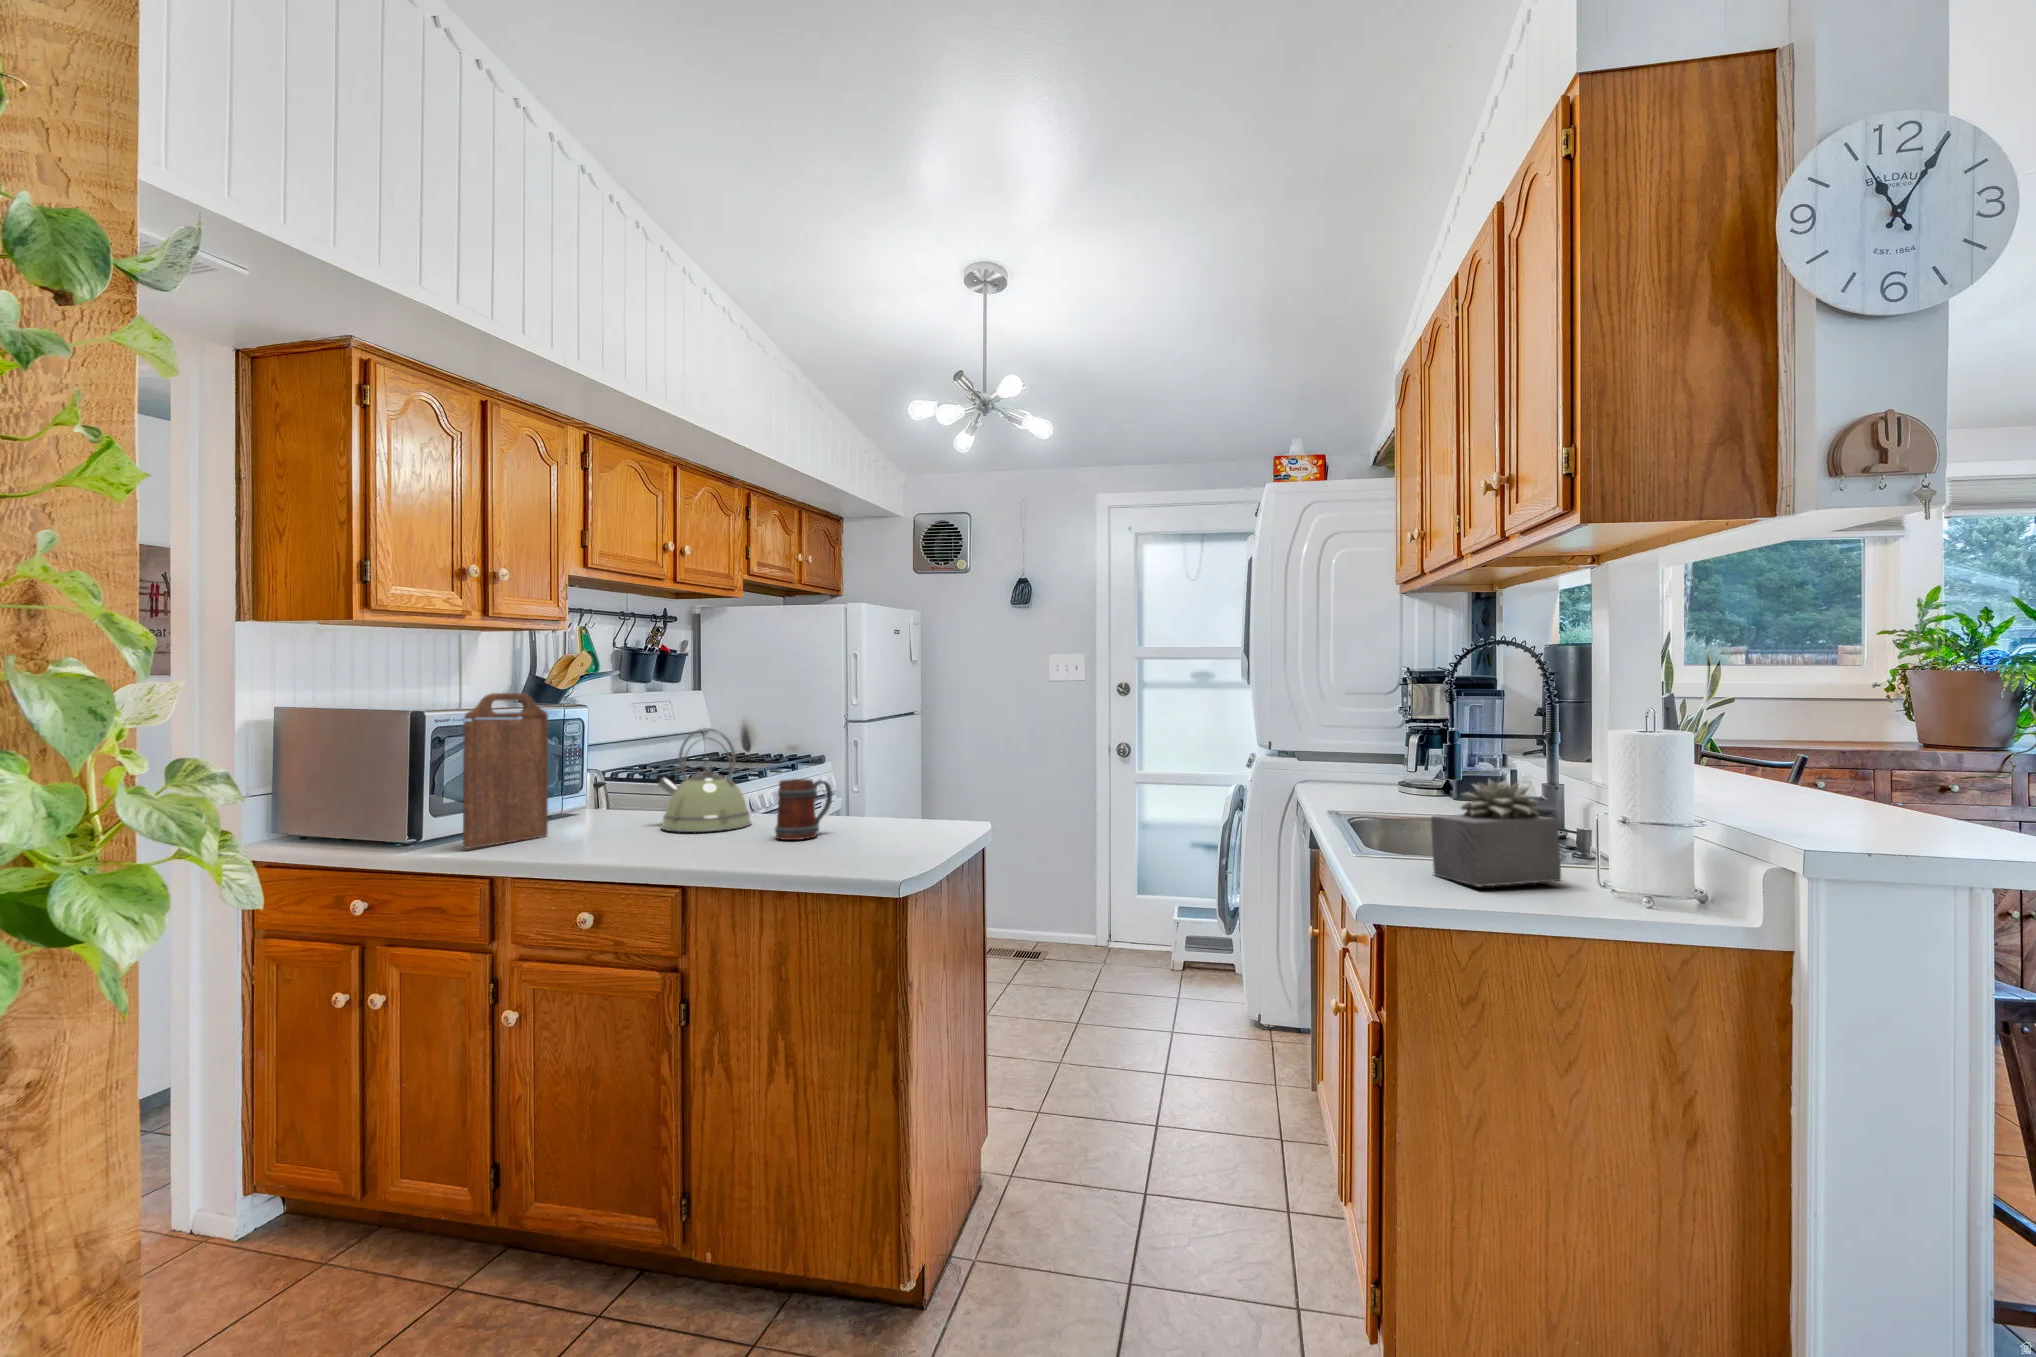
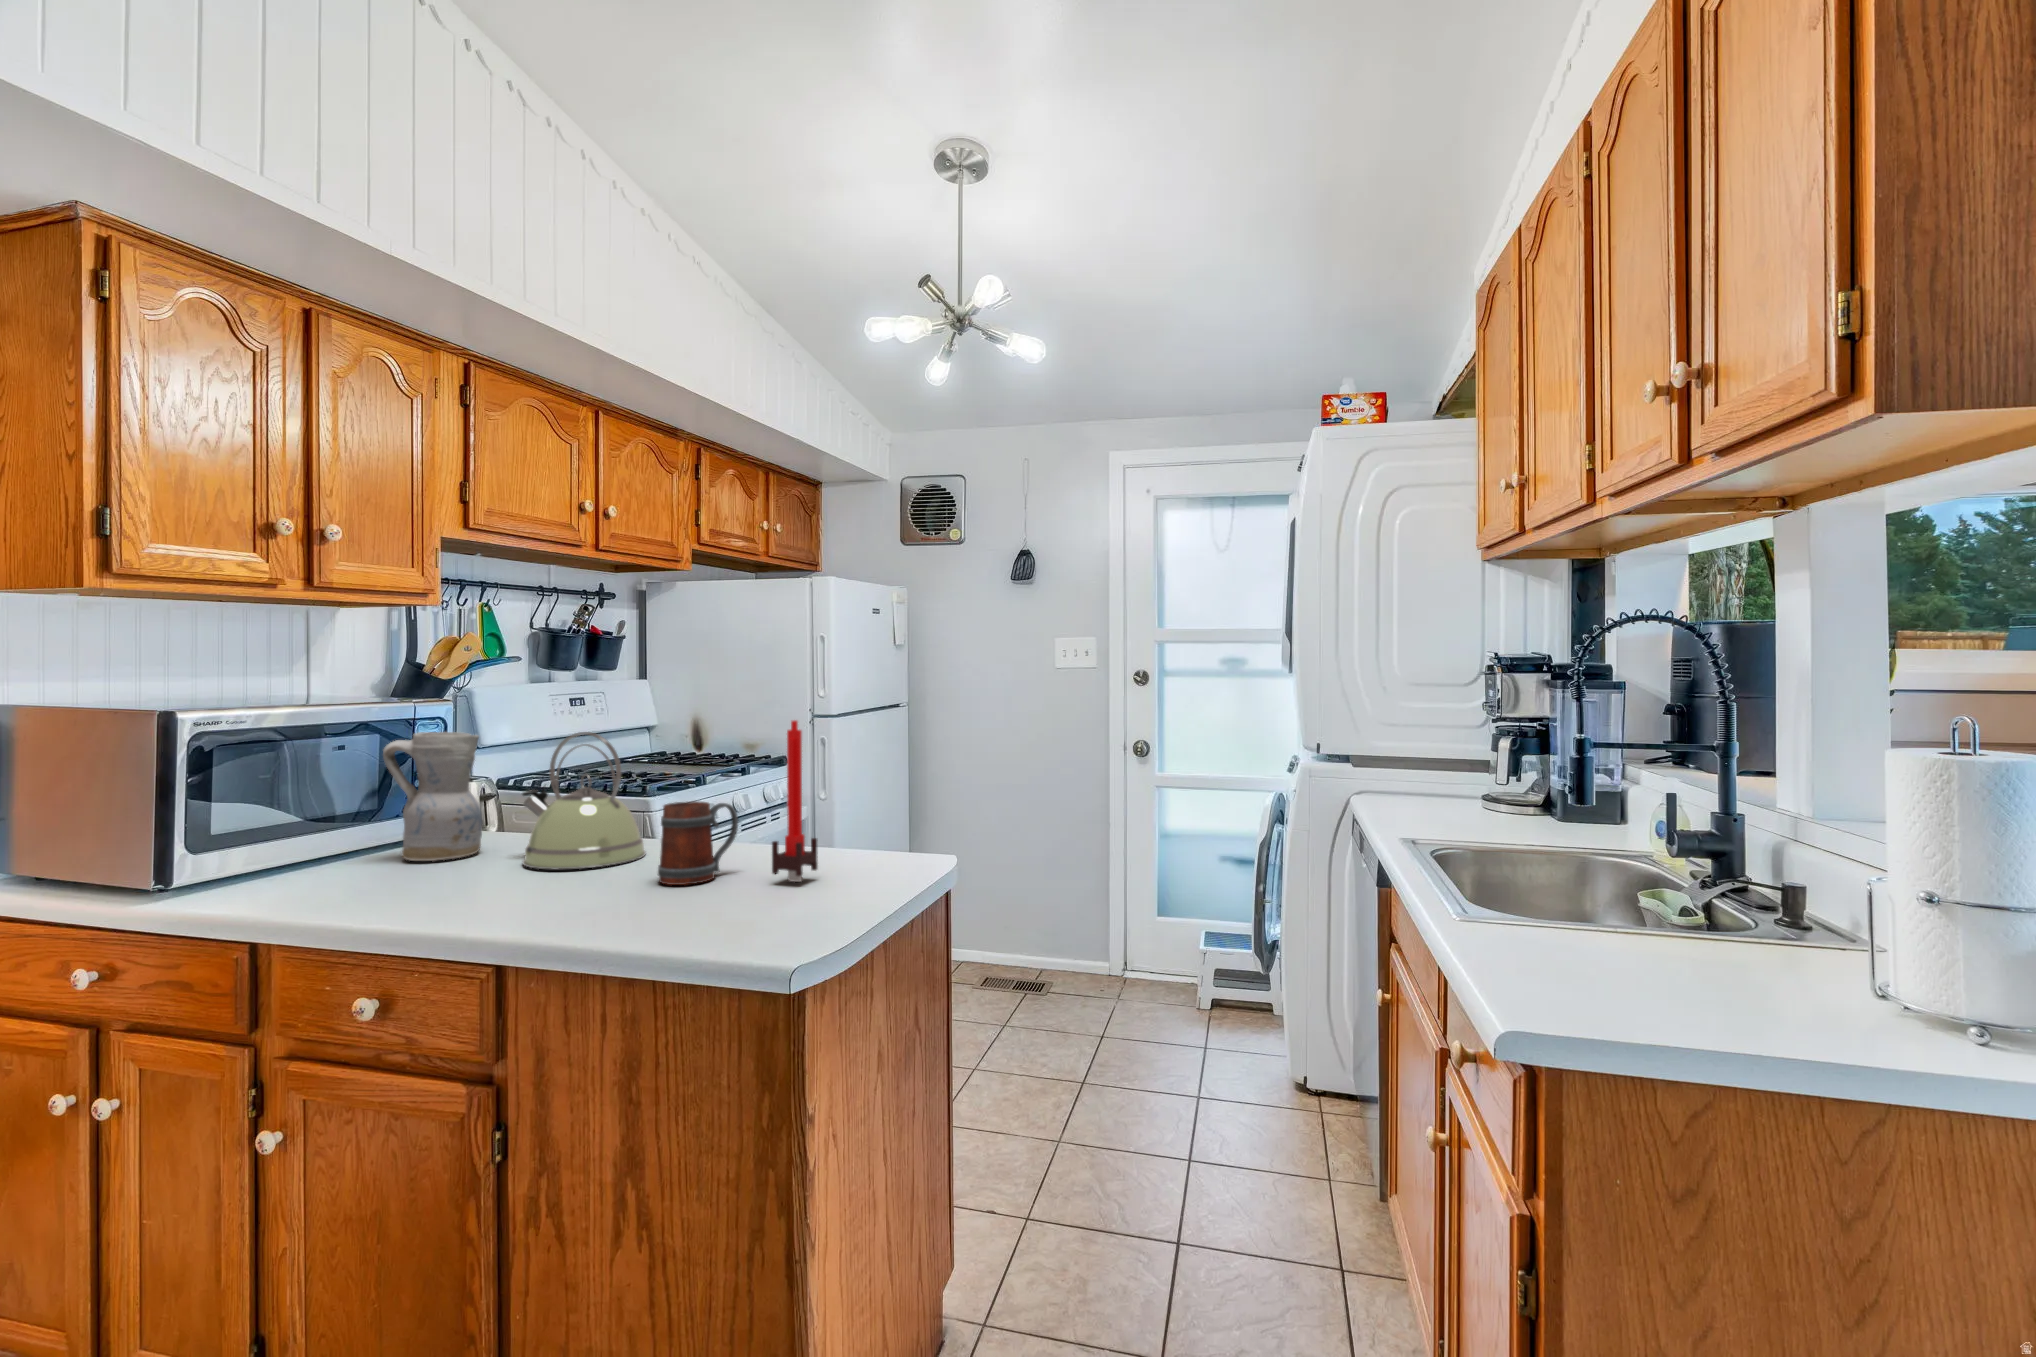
cutting board: present [463,693,548,849] -> none [234,687,369,897]
candle: none [862,718,895,838] -> present [772,720,818,882]
ceramic pitcher: none [549,729,622,828] -> present [383,732,482,861]
succulent plant: present [1431,779,1561,886] -> none [1585,821,1810,1000]

